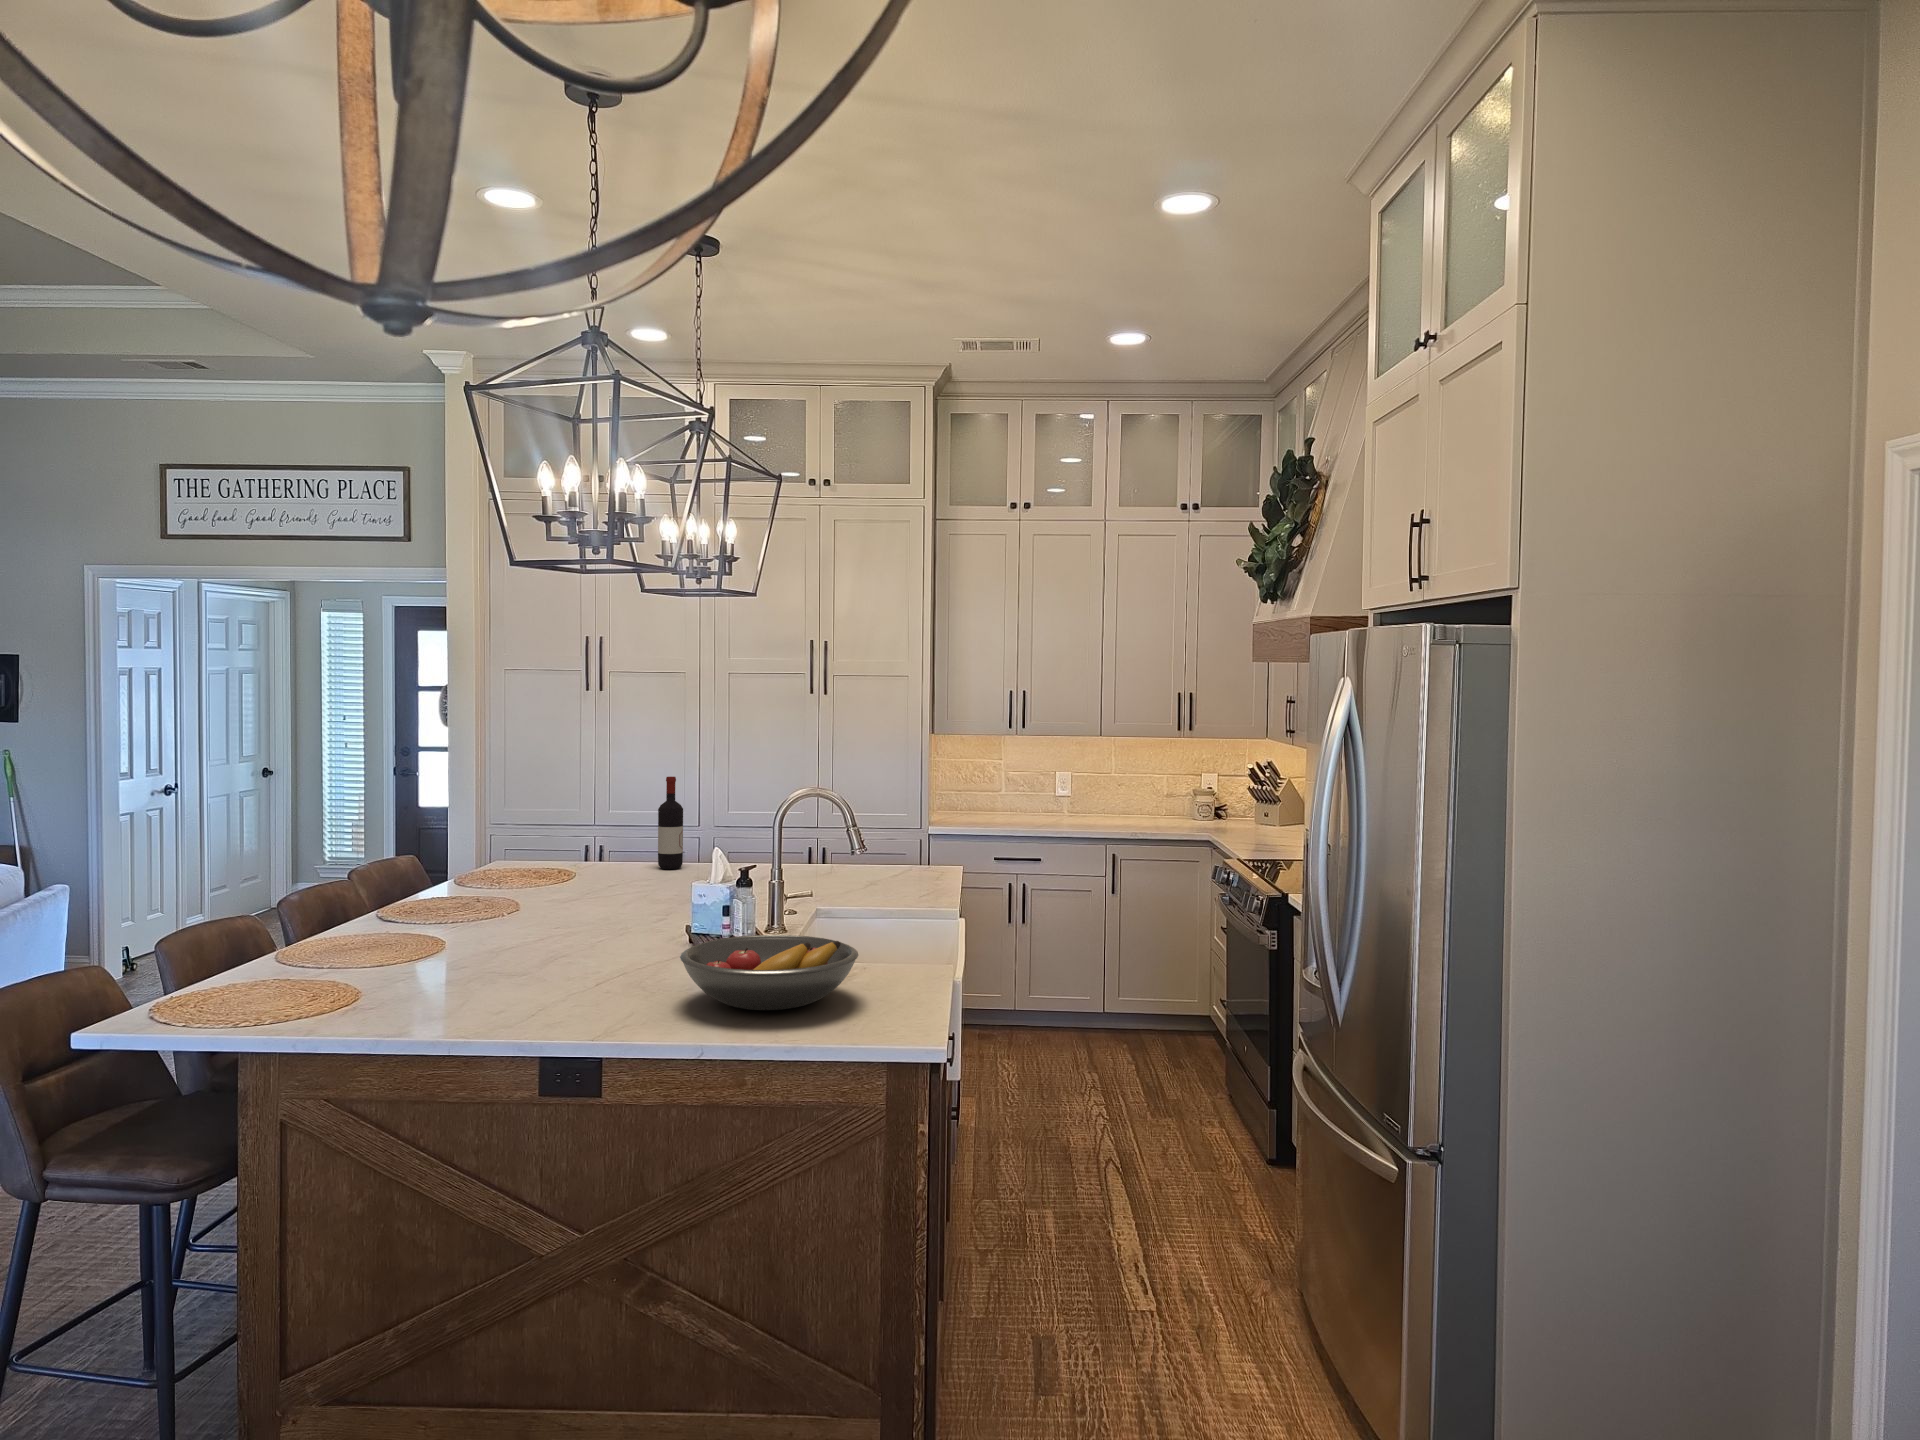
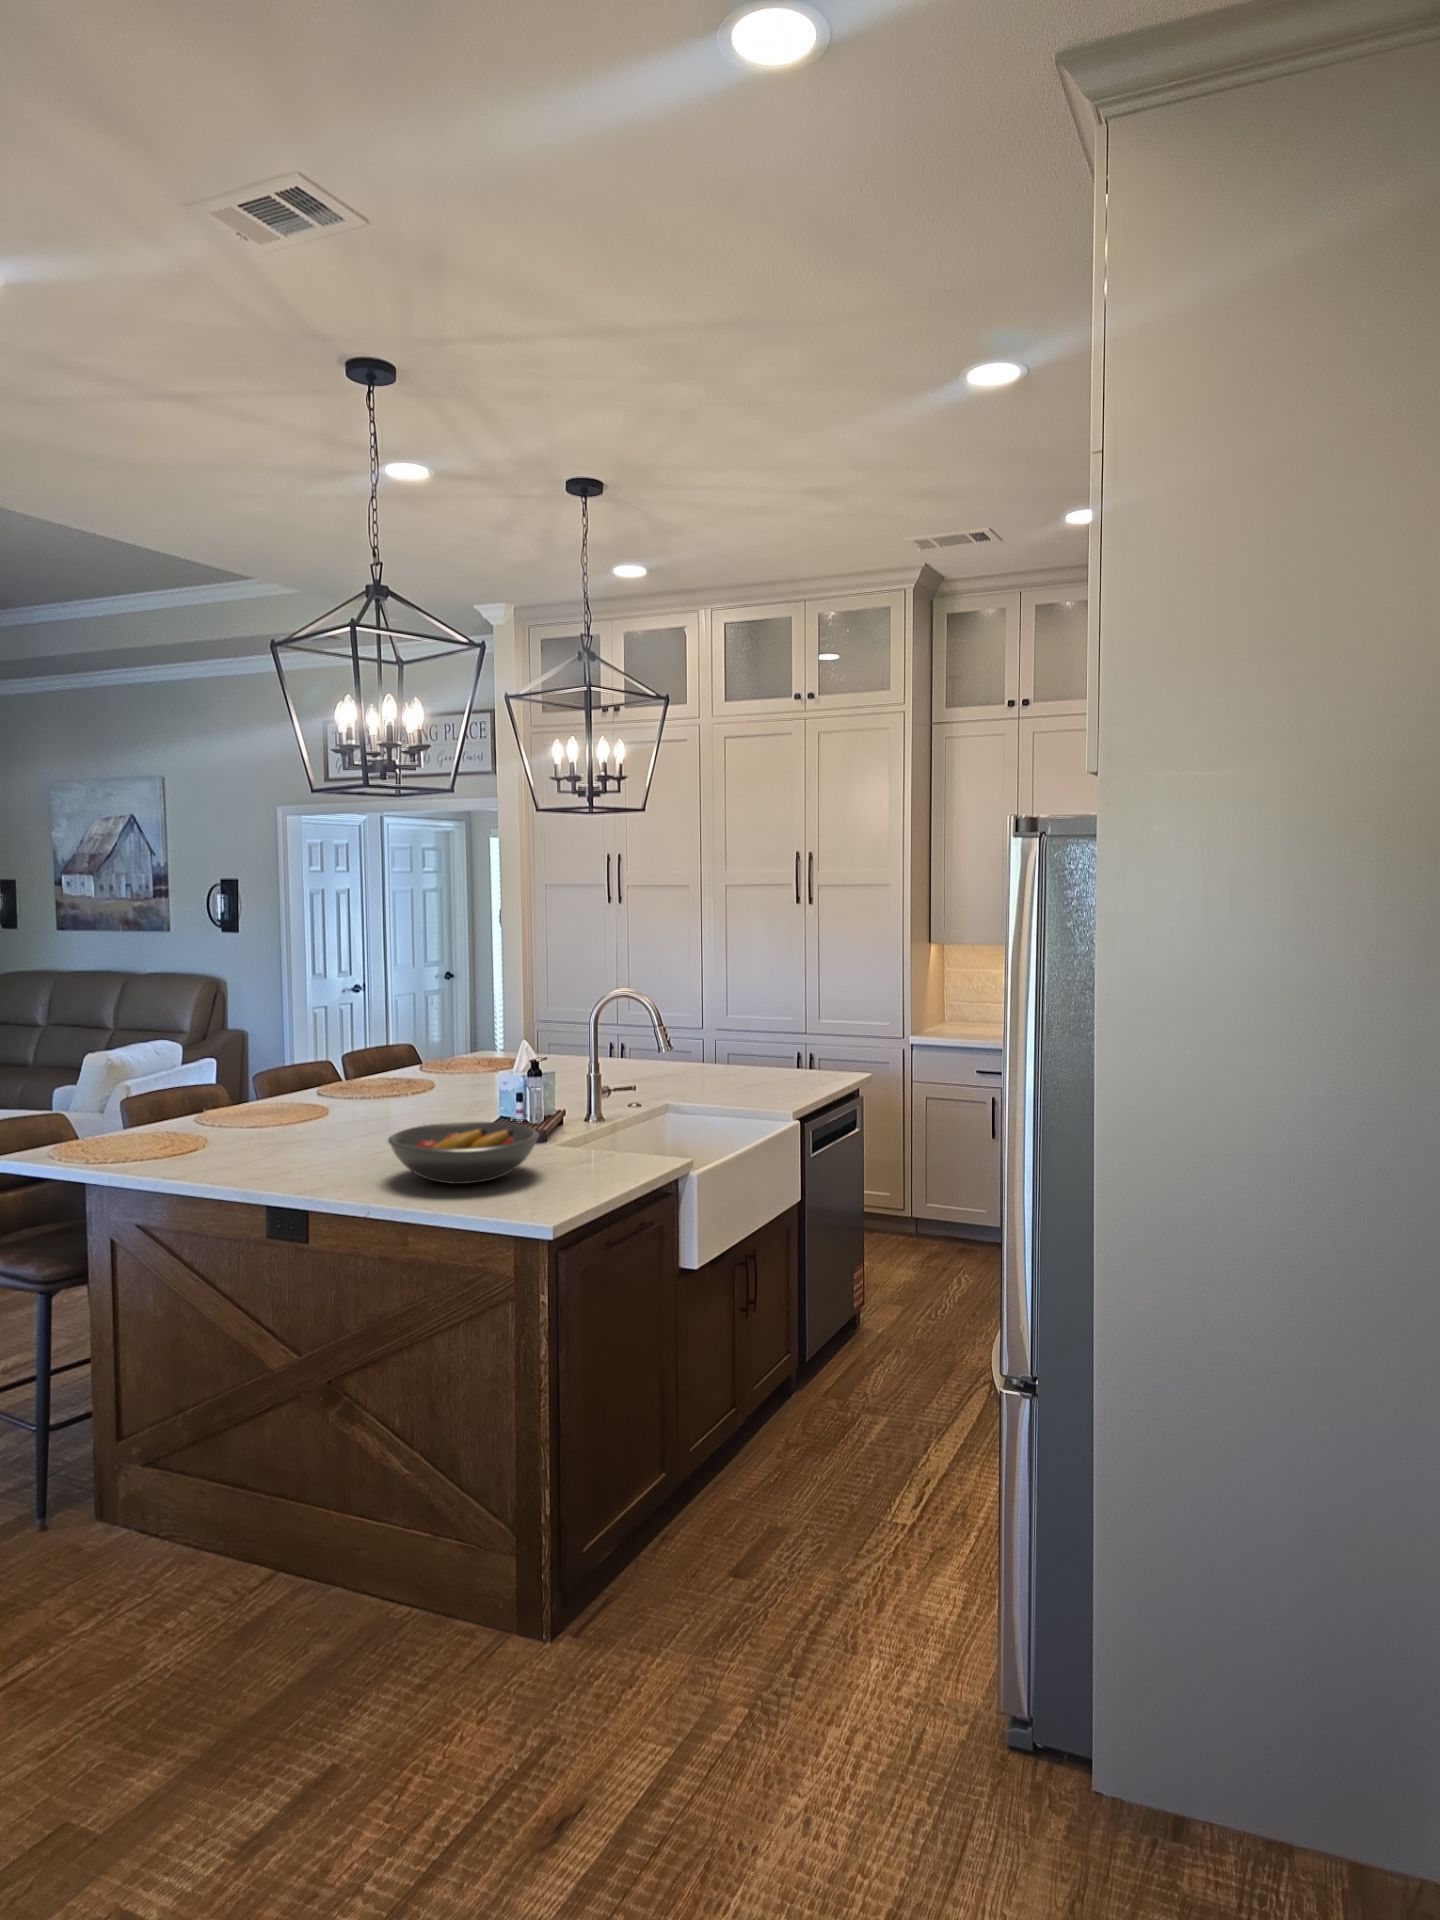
wine bottle: present [658,777,683,869] -> none [584,984,606,1068]

